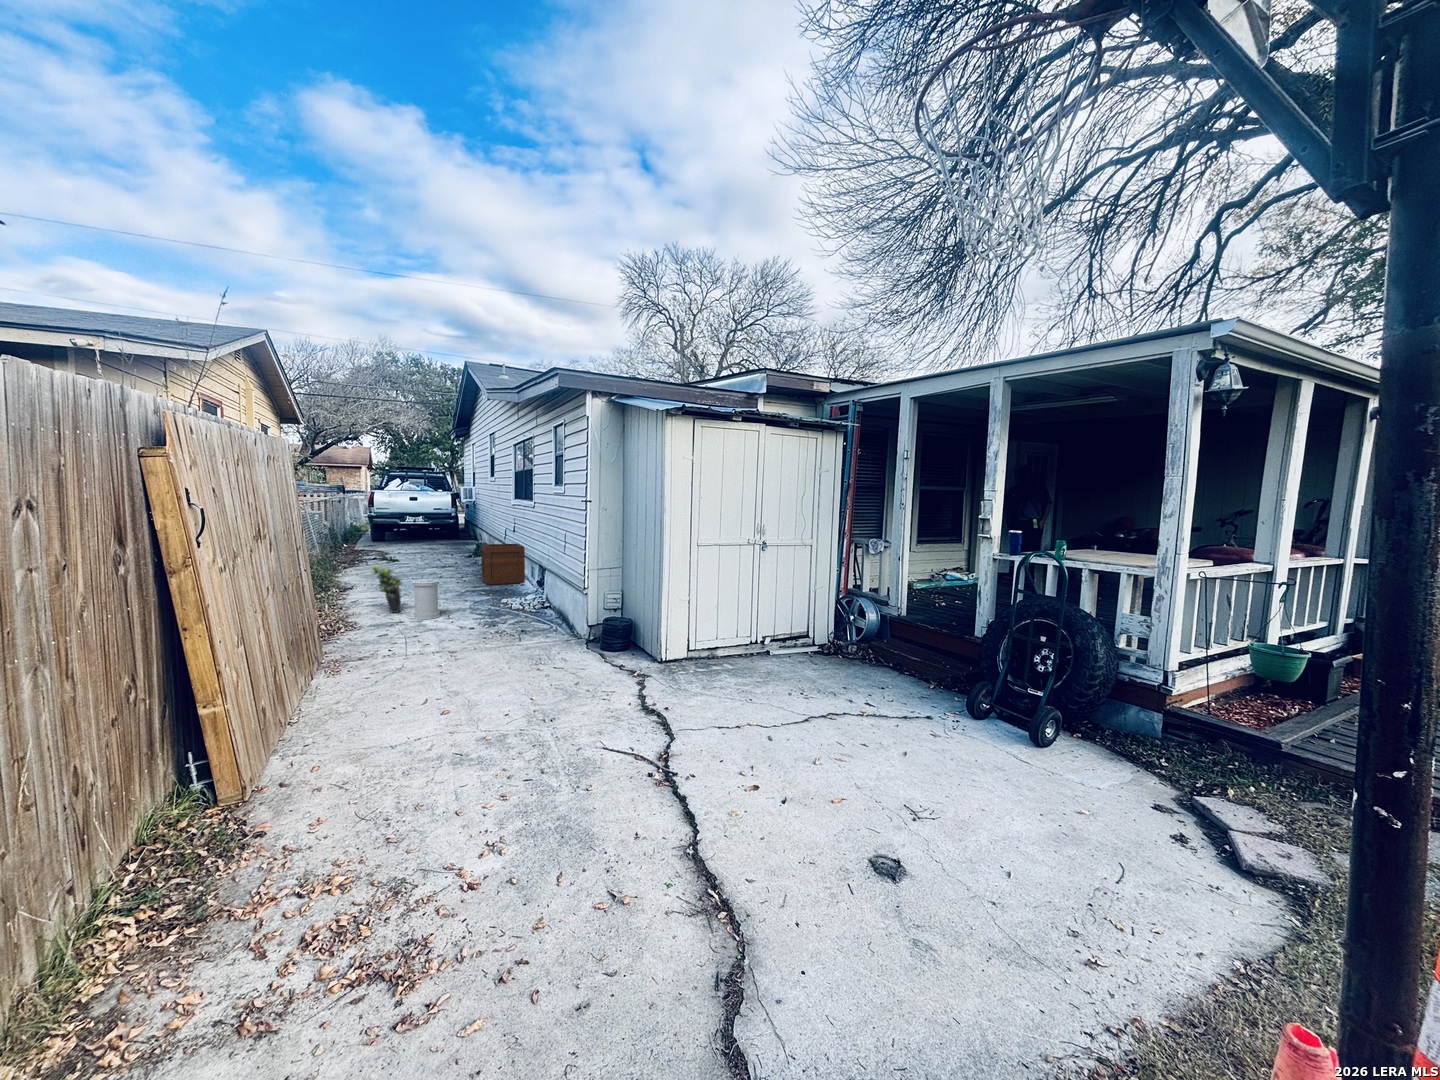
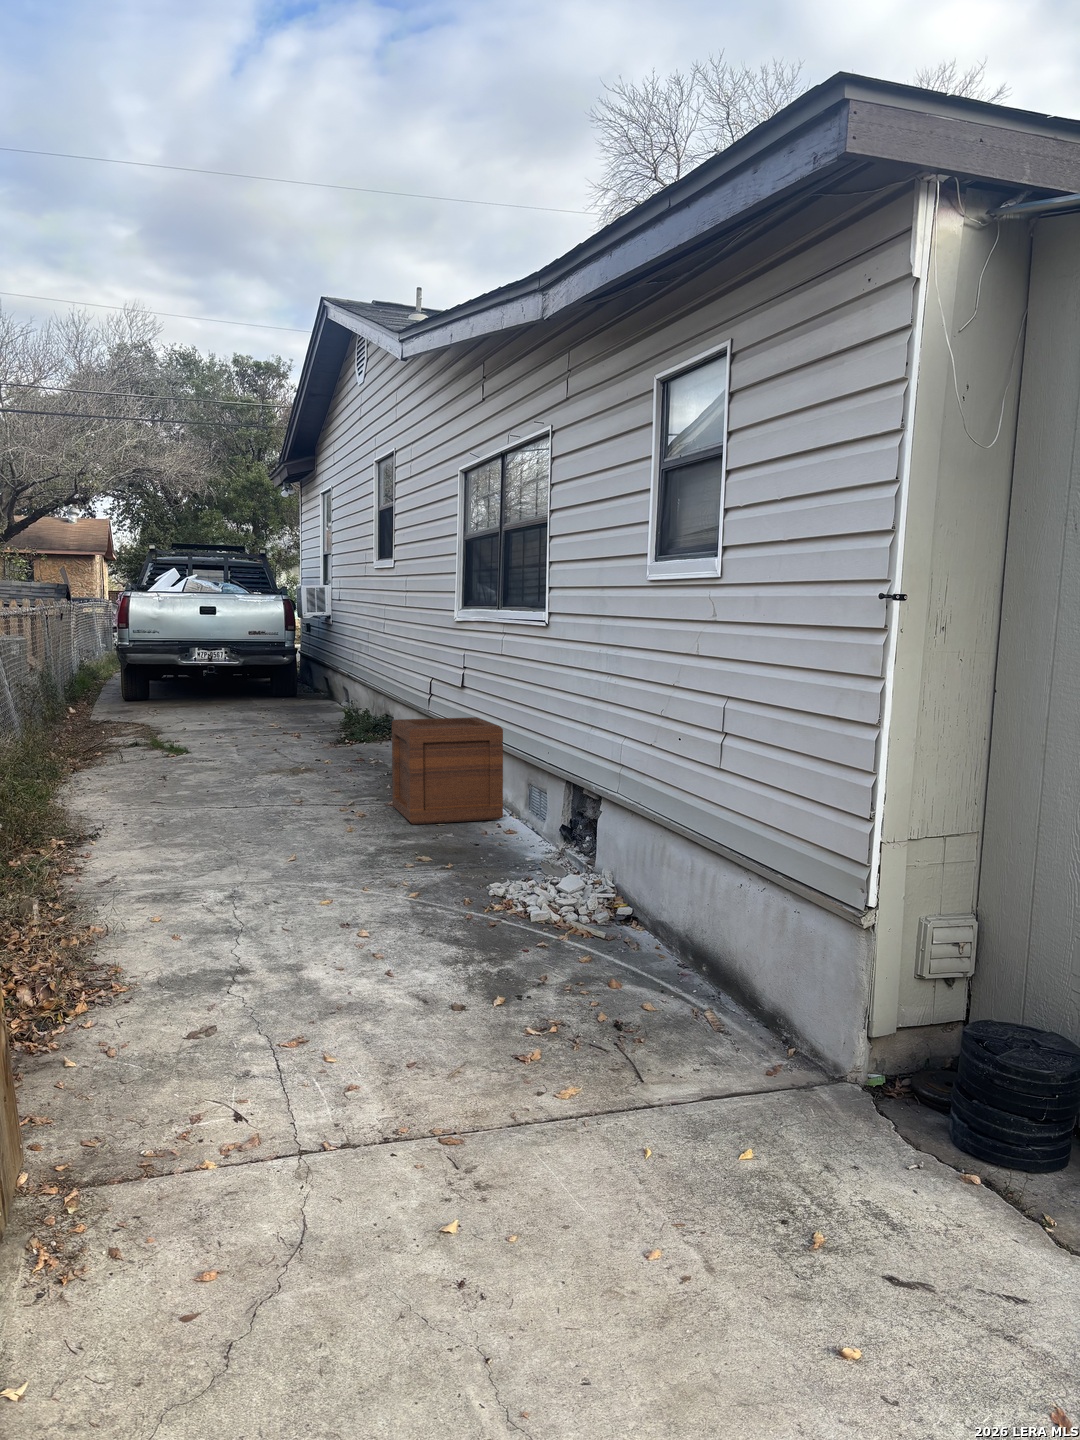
potted plant: present [370,565,402,613] -> none [145,787,238,927]
trash can: present [413,579,440,619] -> none [268,836,342,957]

